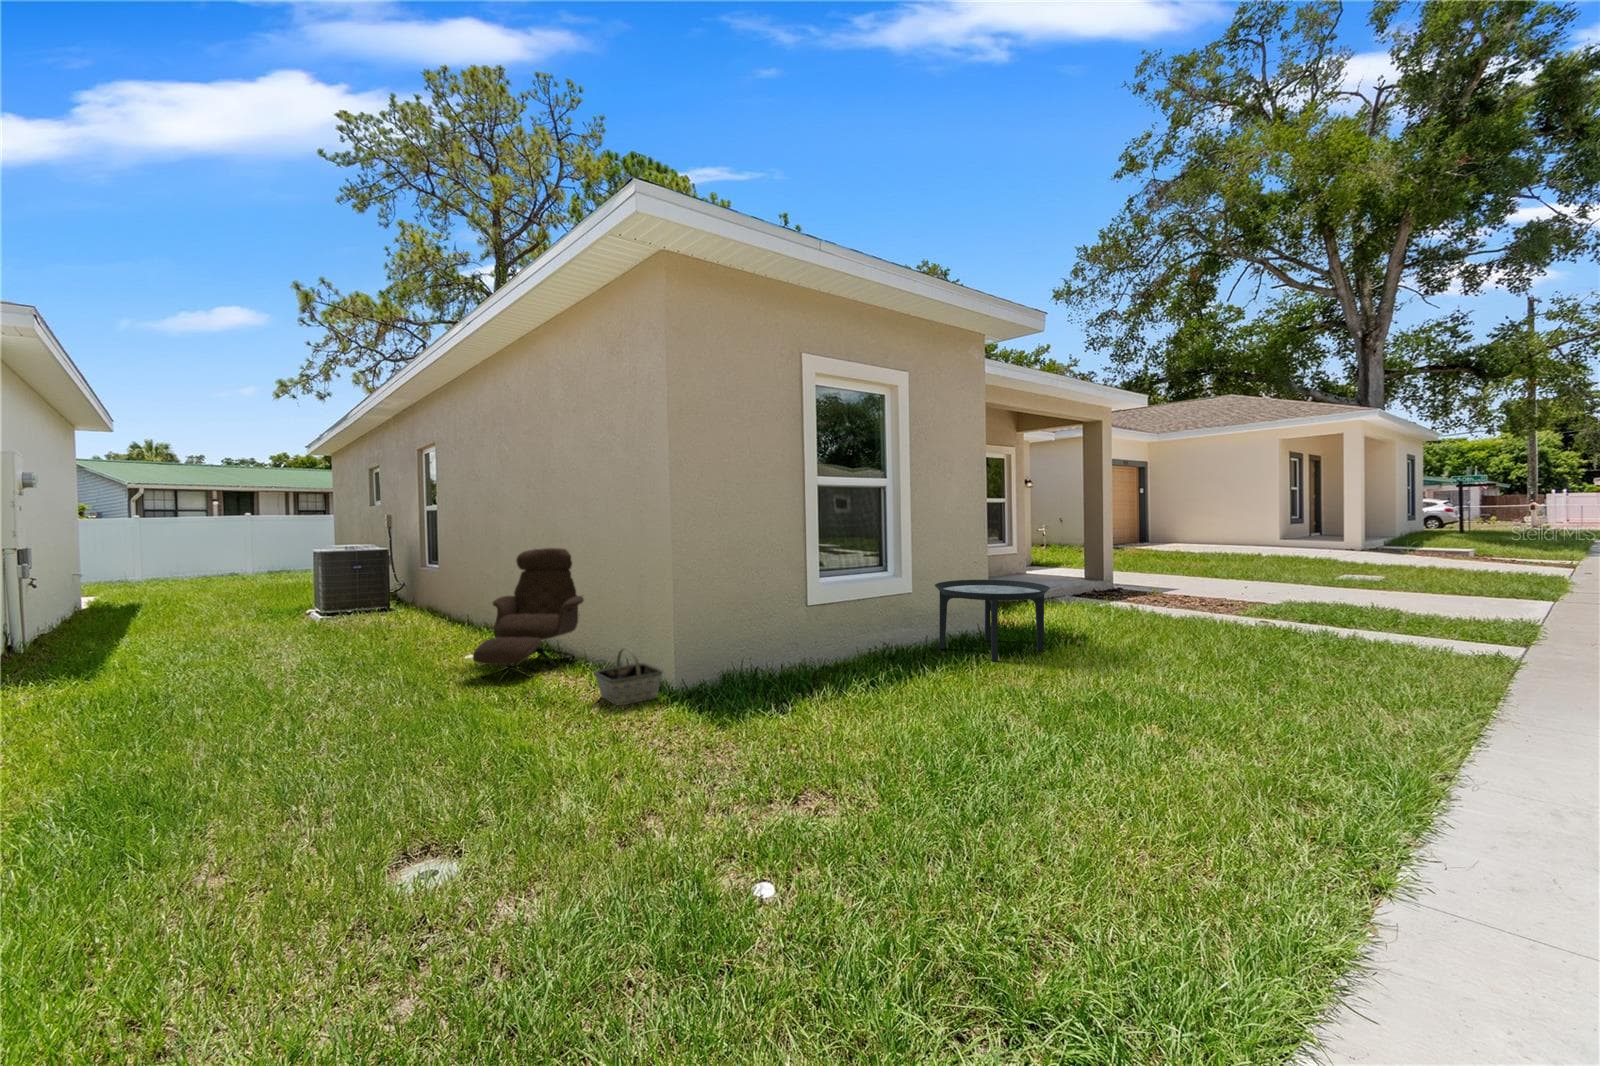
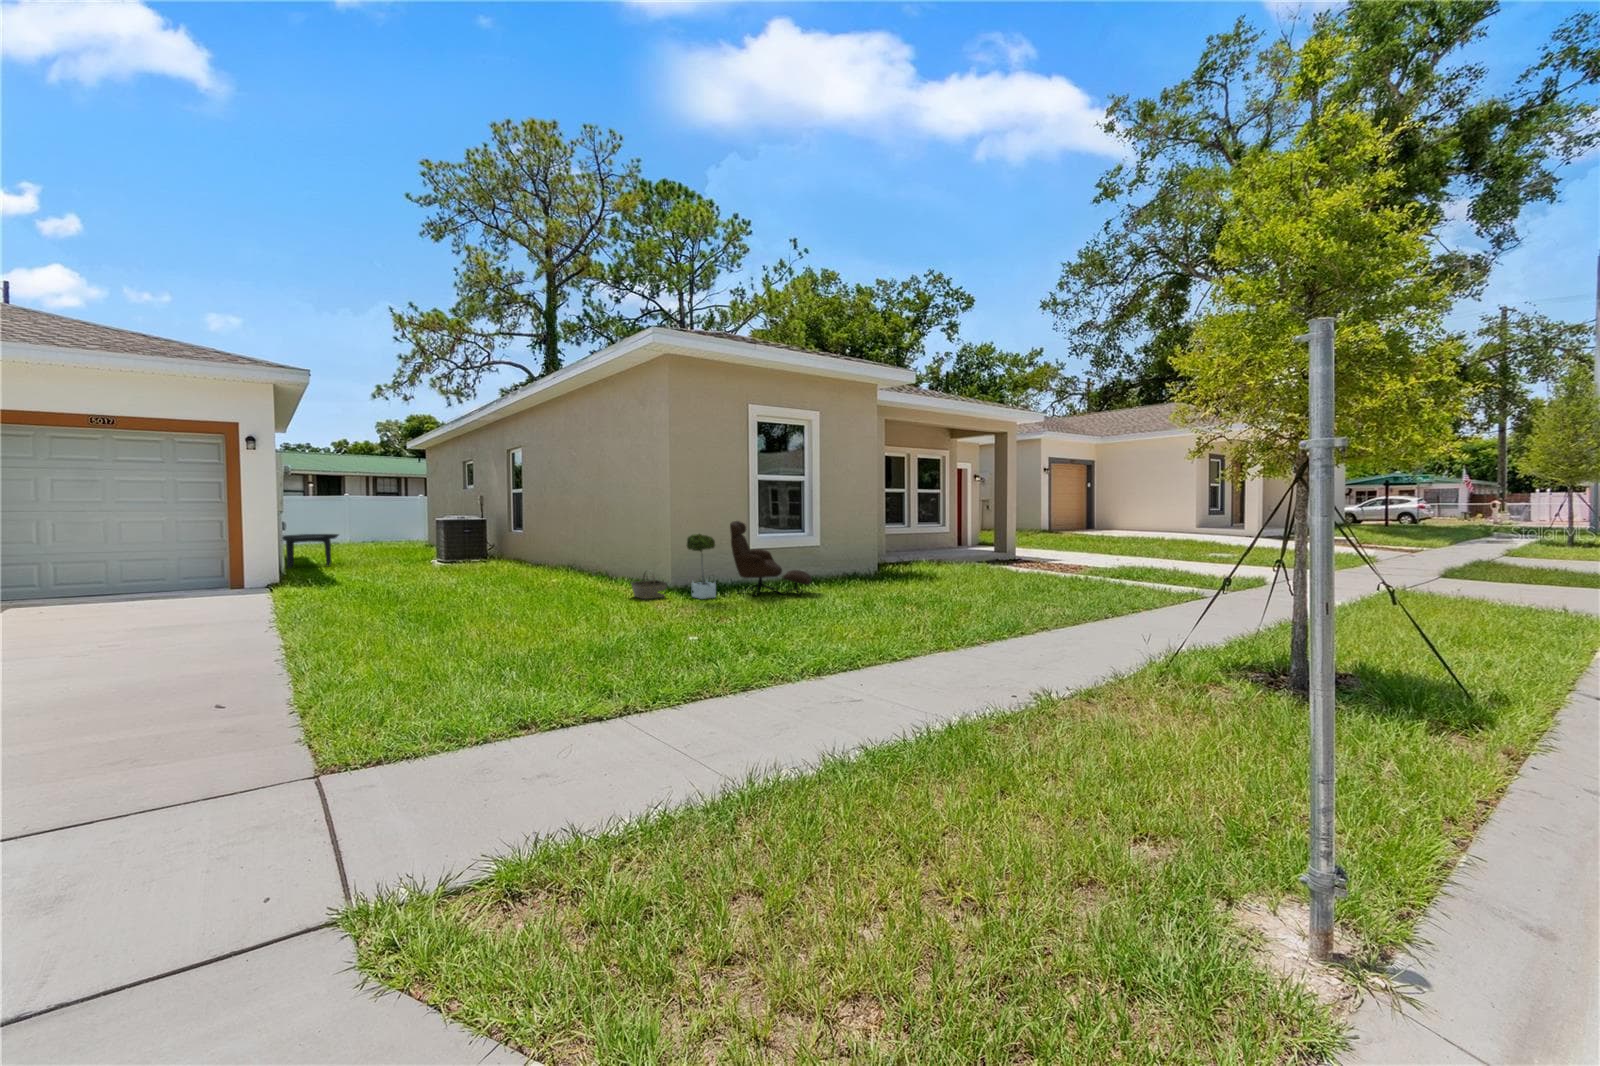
lounge chair: present [473,548,584,683] -> present [730,521,812,596]
potted tree: none [697,579,753,702] -> present [686,534,716,599]
round table: present [935,580,1050,661] -> present [282,534,338,568]

